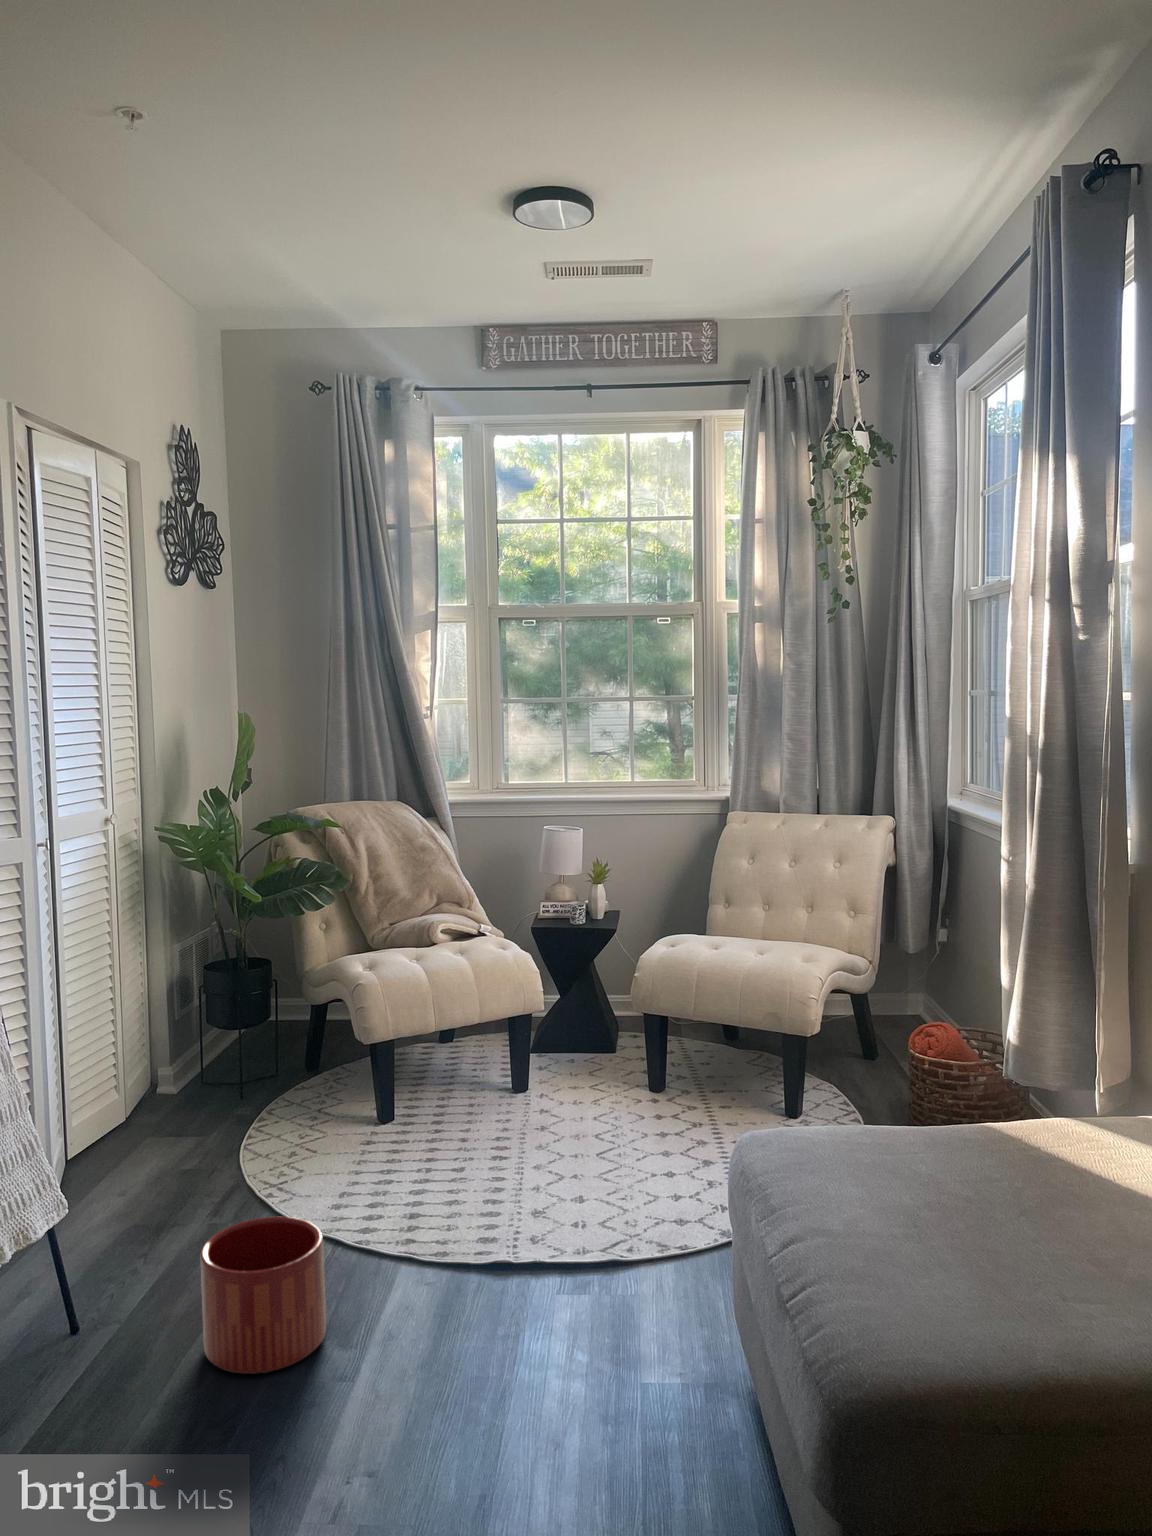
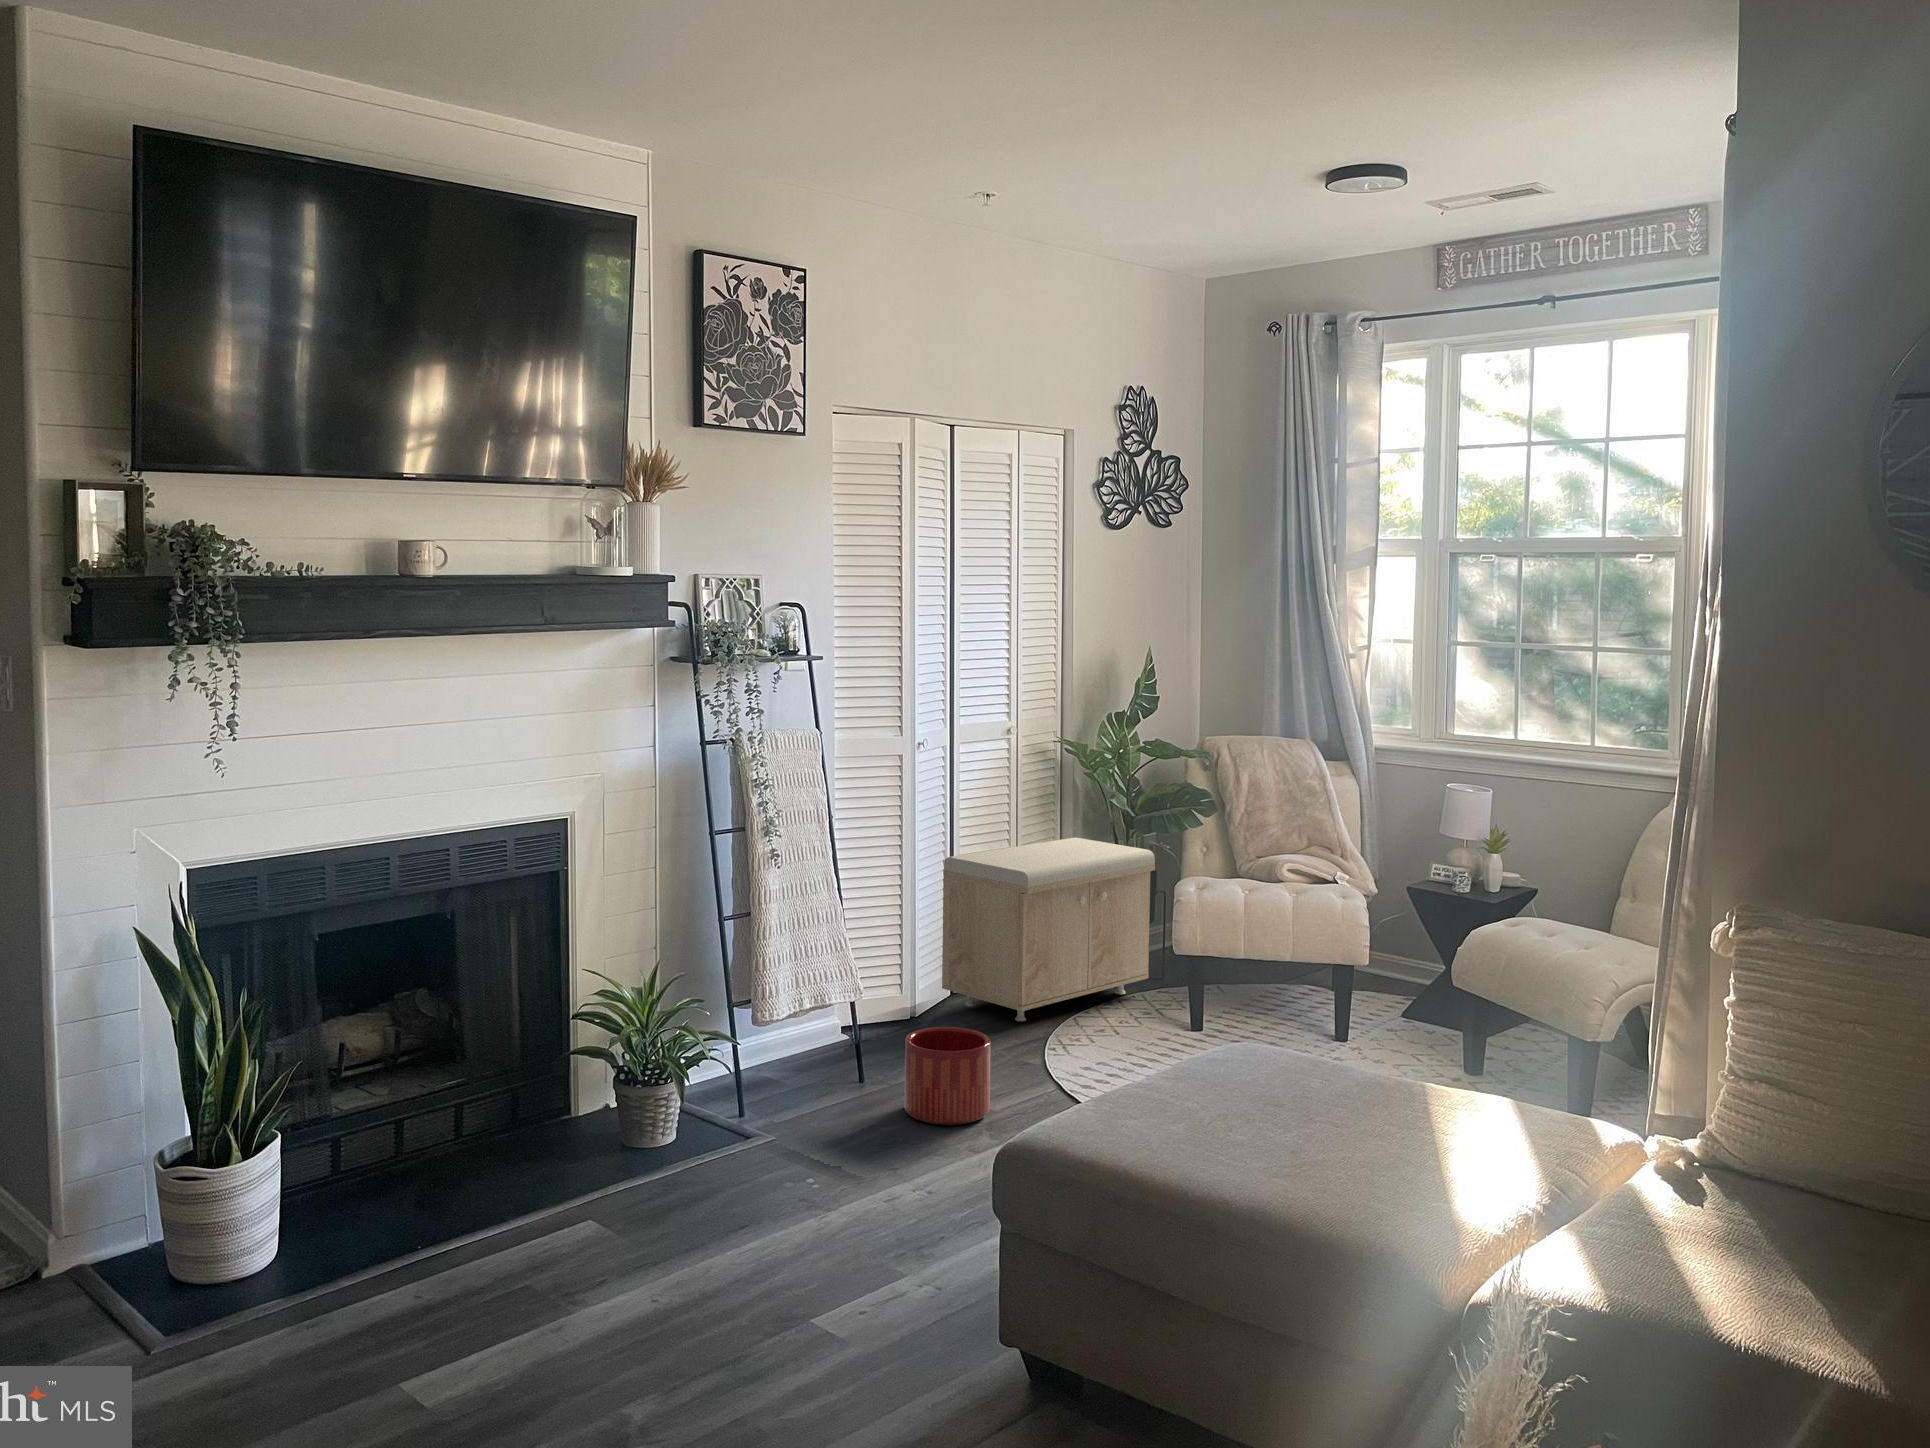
storage bench: none [66,934,292,1169] -> present [942,838,1155,1021]

